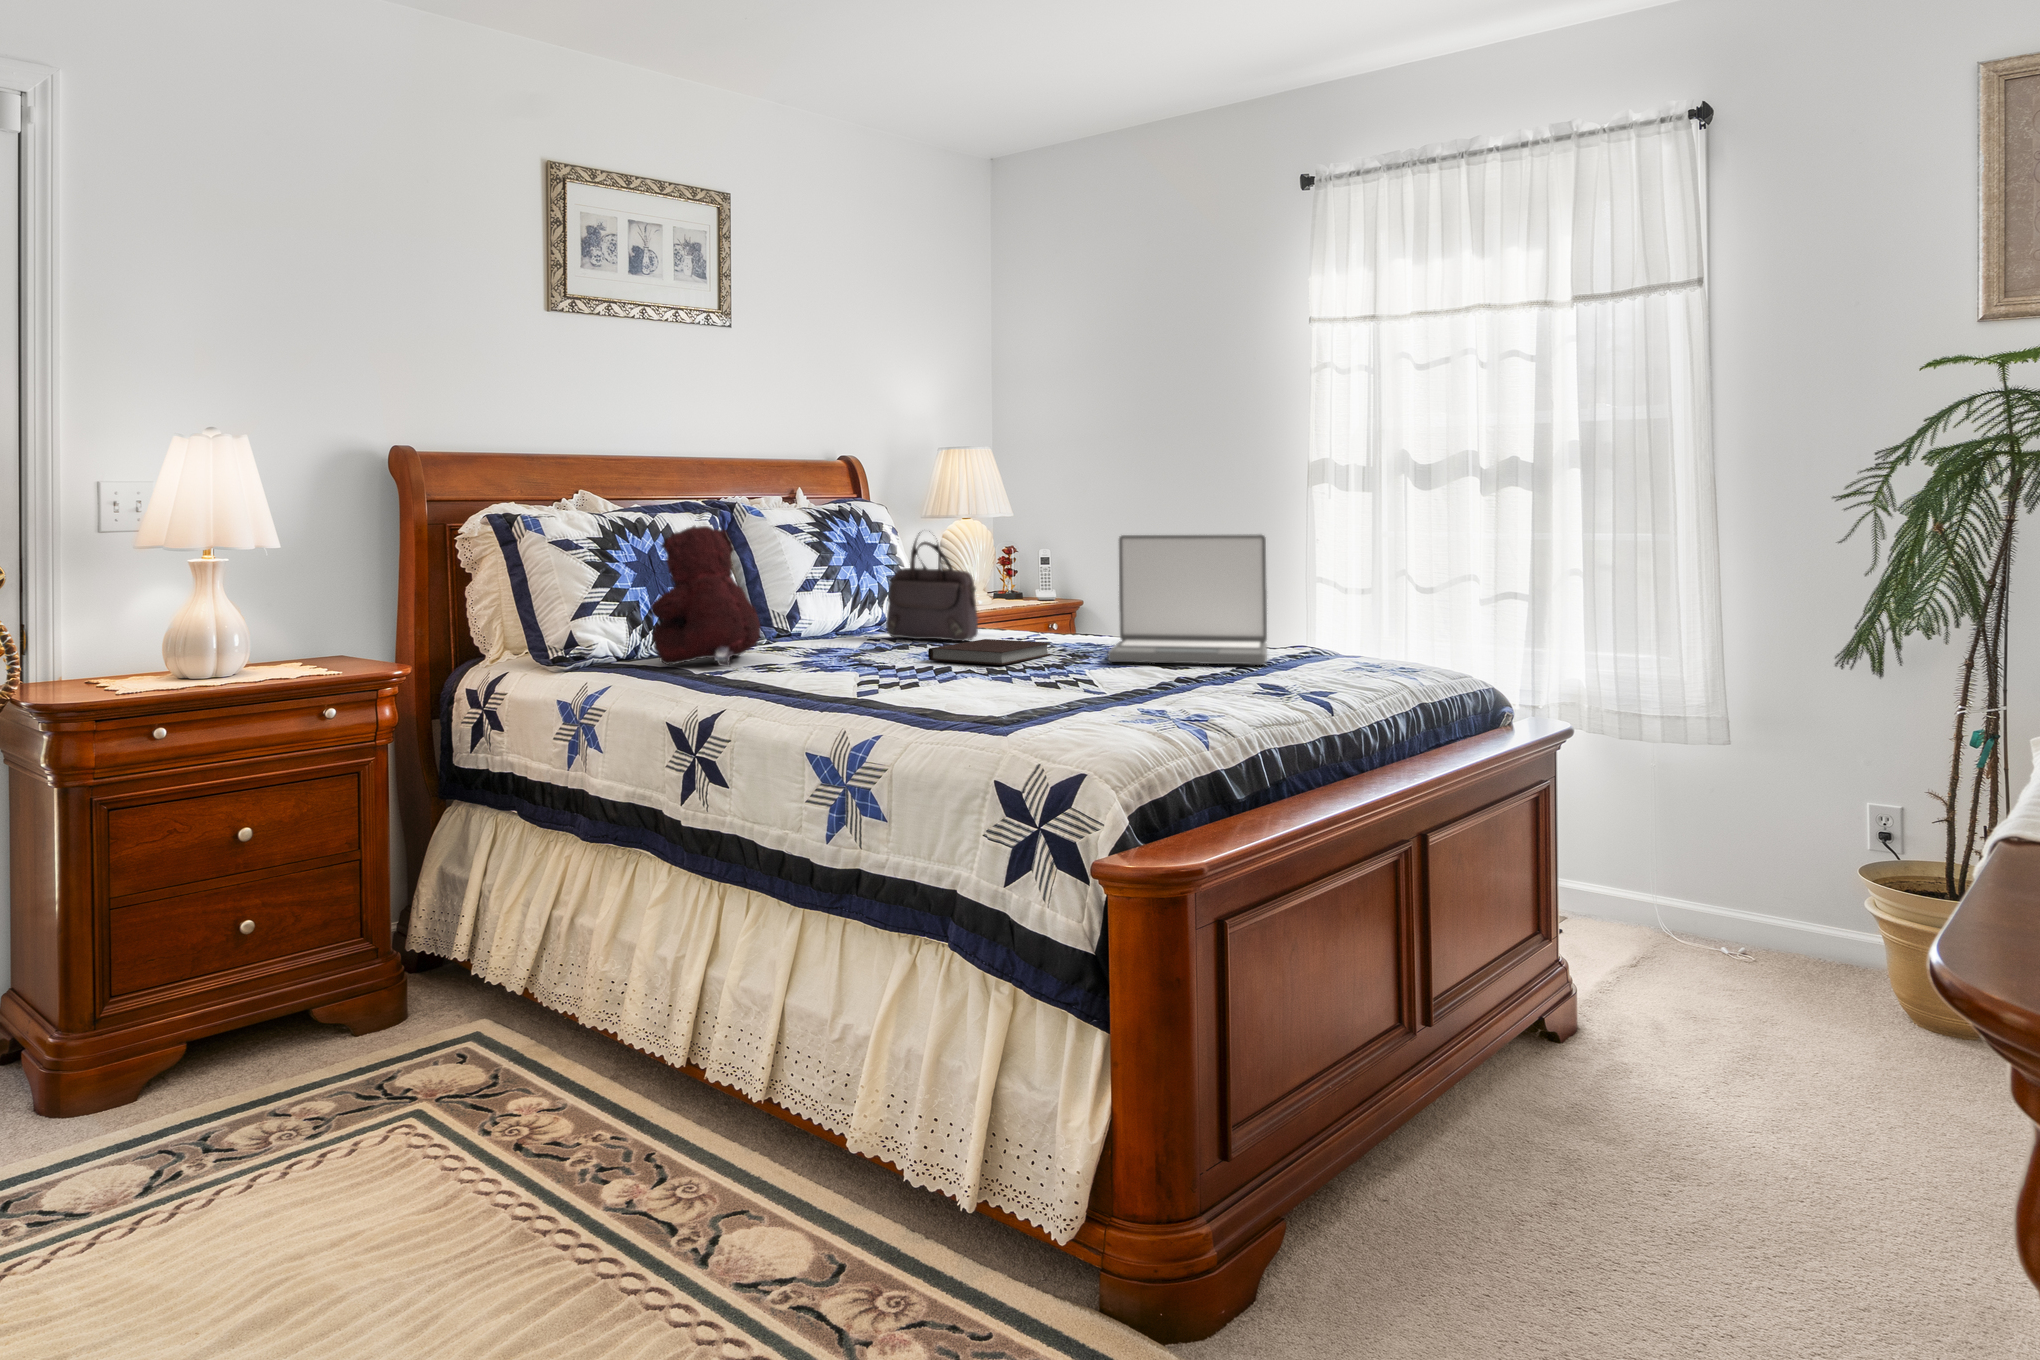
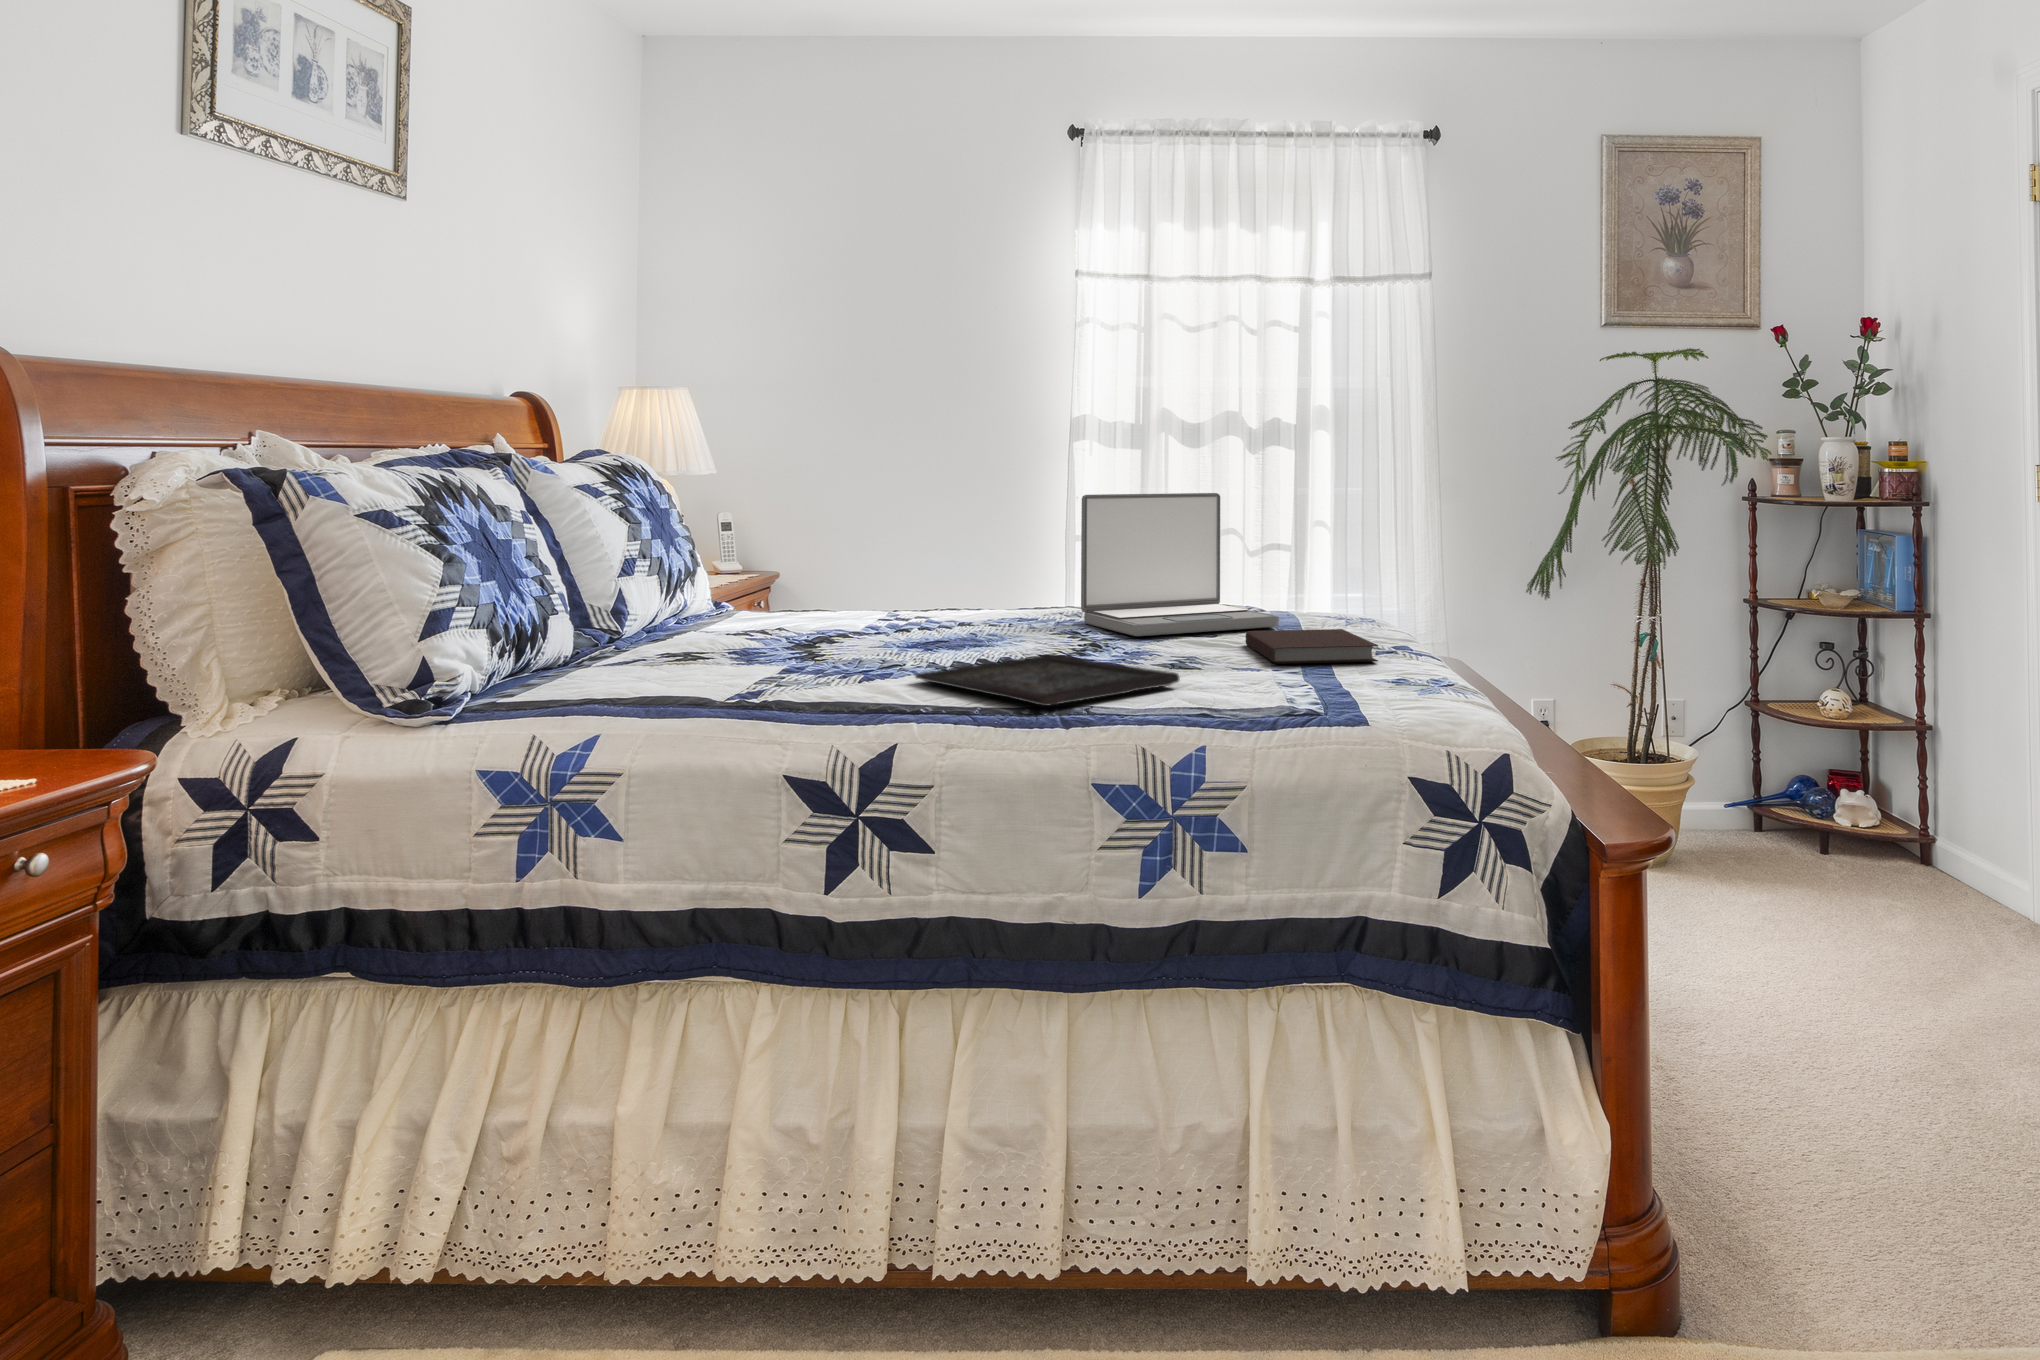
teddy bear: present [650,526,760,667] -> none [573,486,731,693]
handbag: present [886,531,978,641] -> none [760,490,892,629]
notebook: present [928,639,1053,665] -> present [1246,629,1378,664]
tray: none [841,666,994,697] -> present [915,654,1179,706]

